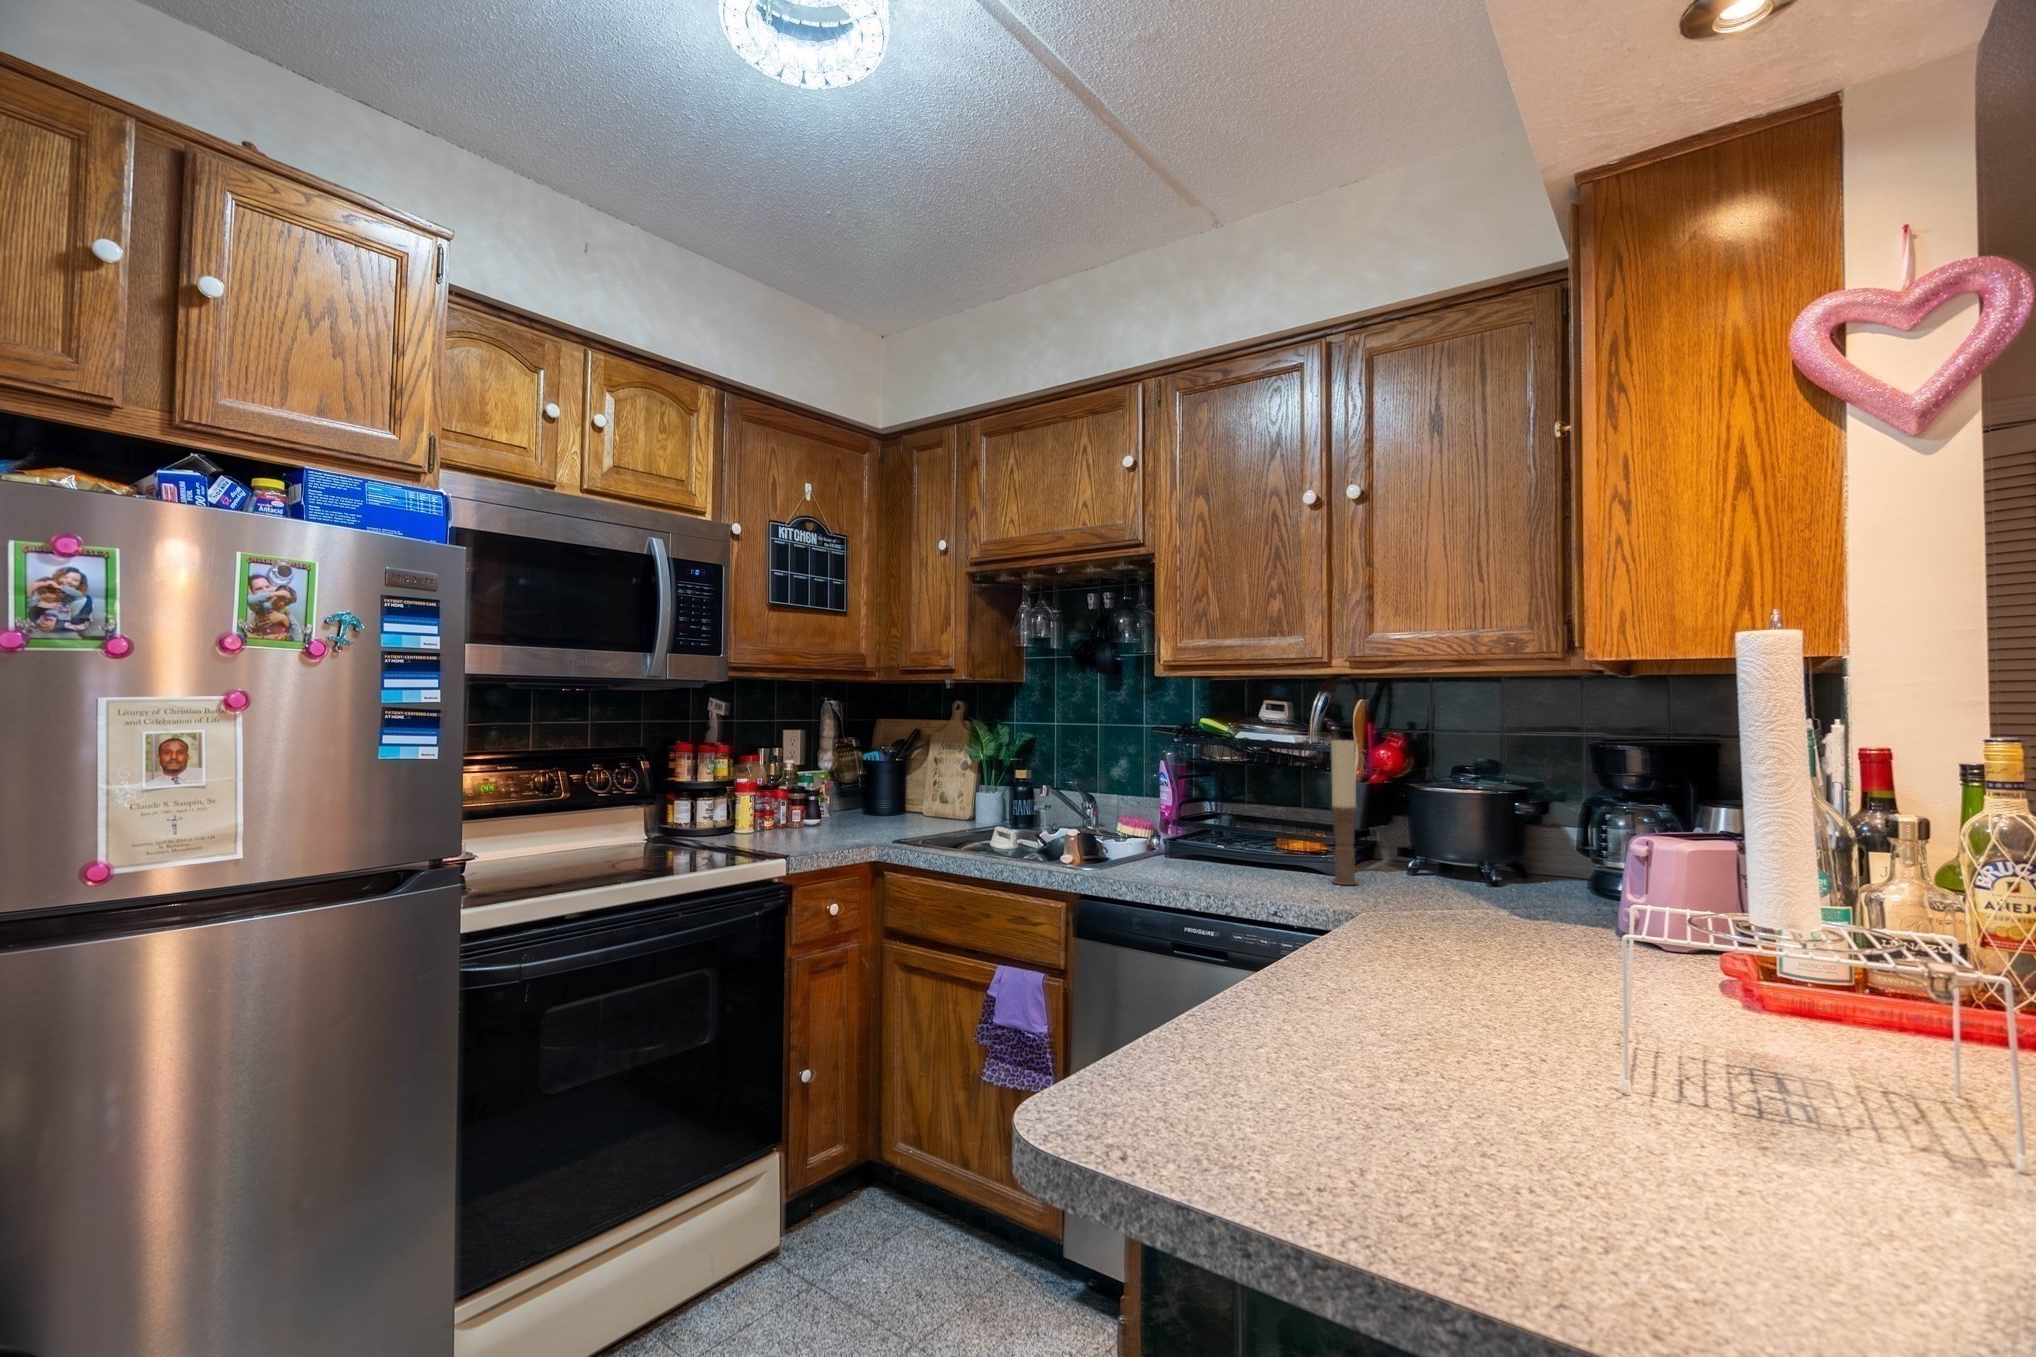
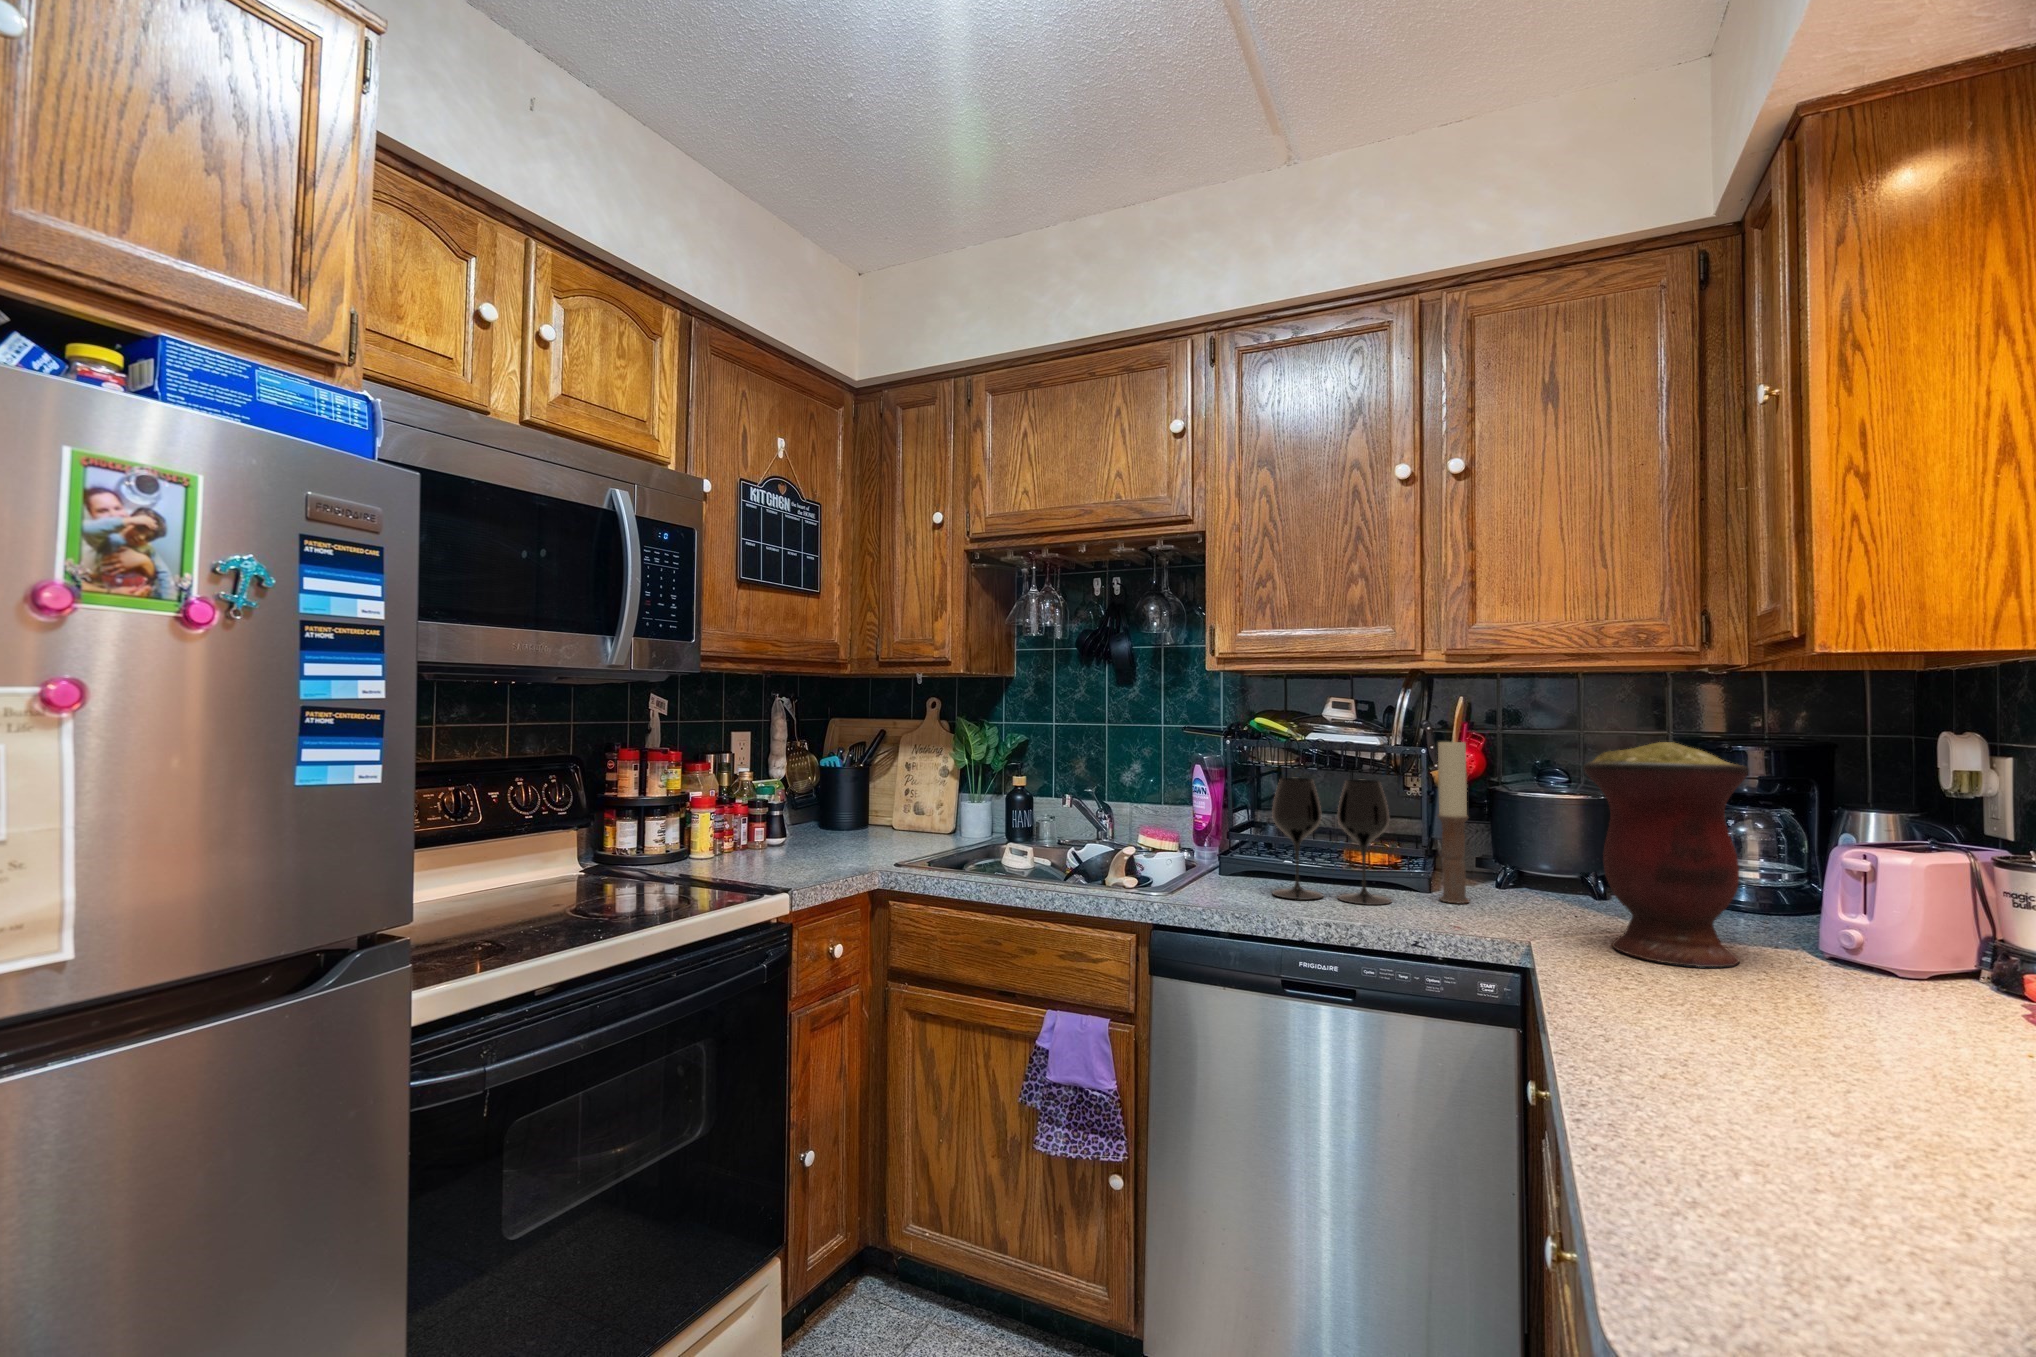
vase: none [1403,740,1537,938] -> present [1583,742,1748,967]
wine glass: none [1188,771,1288,884] -> present [1272,778,1391,905]

